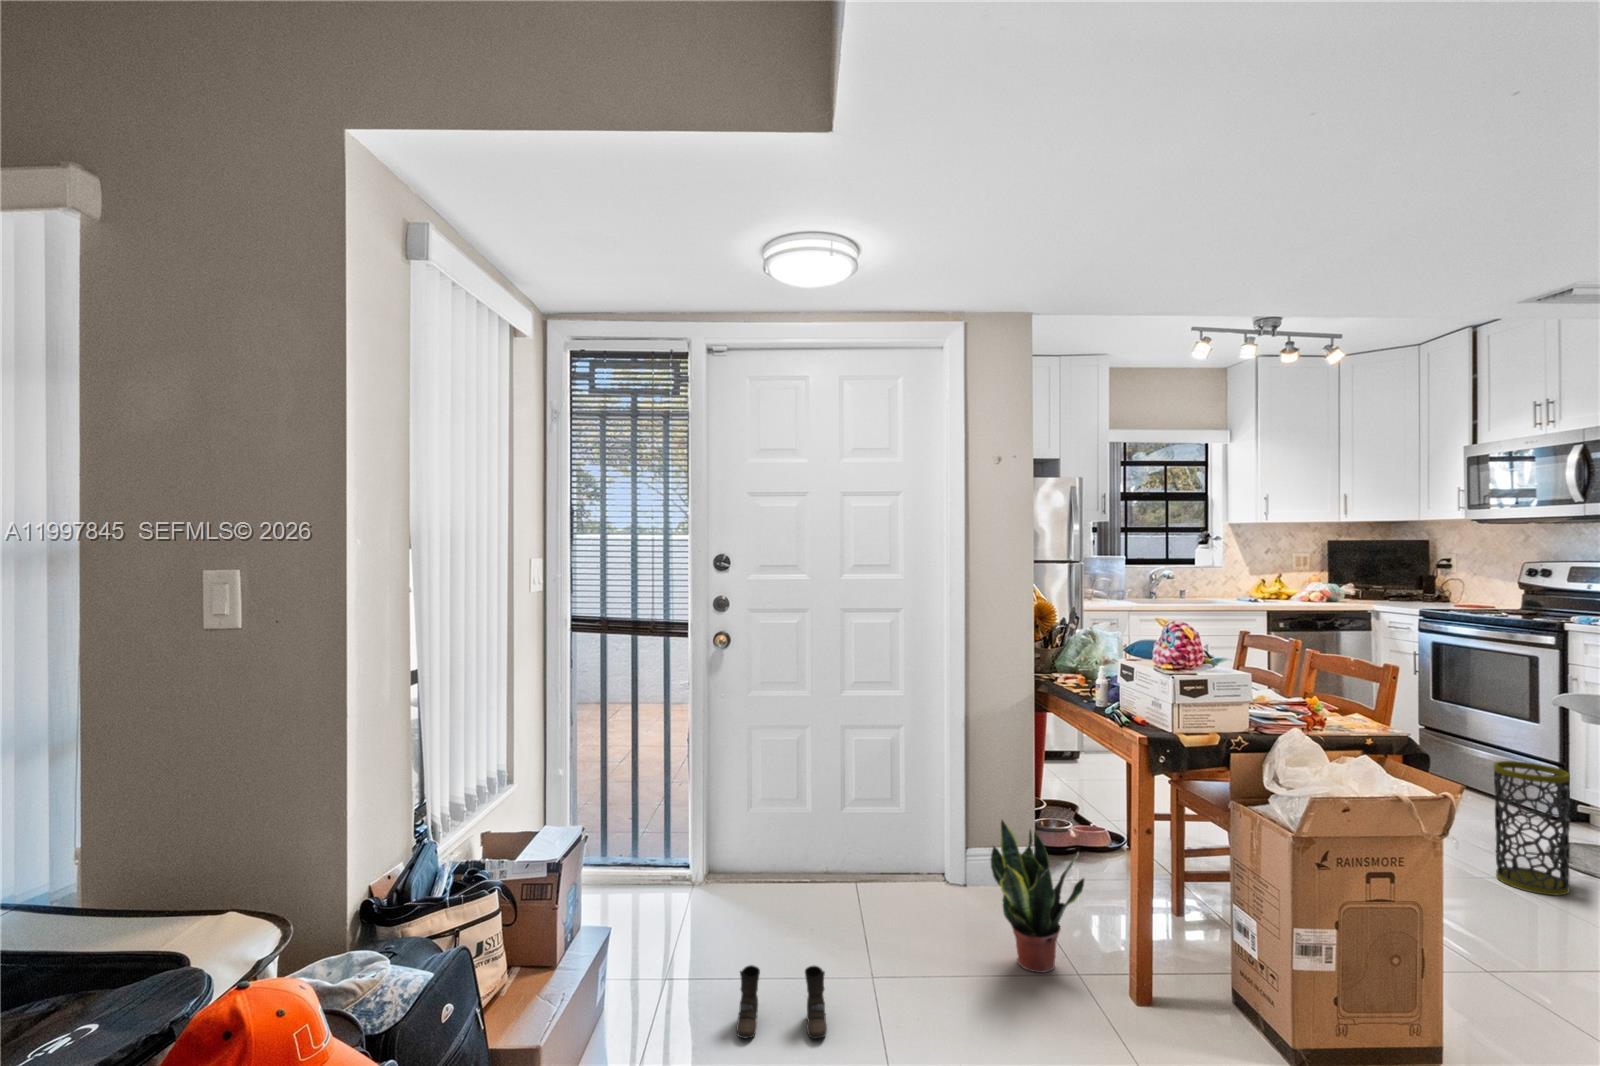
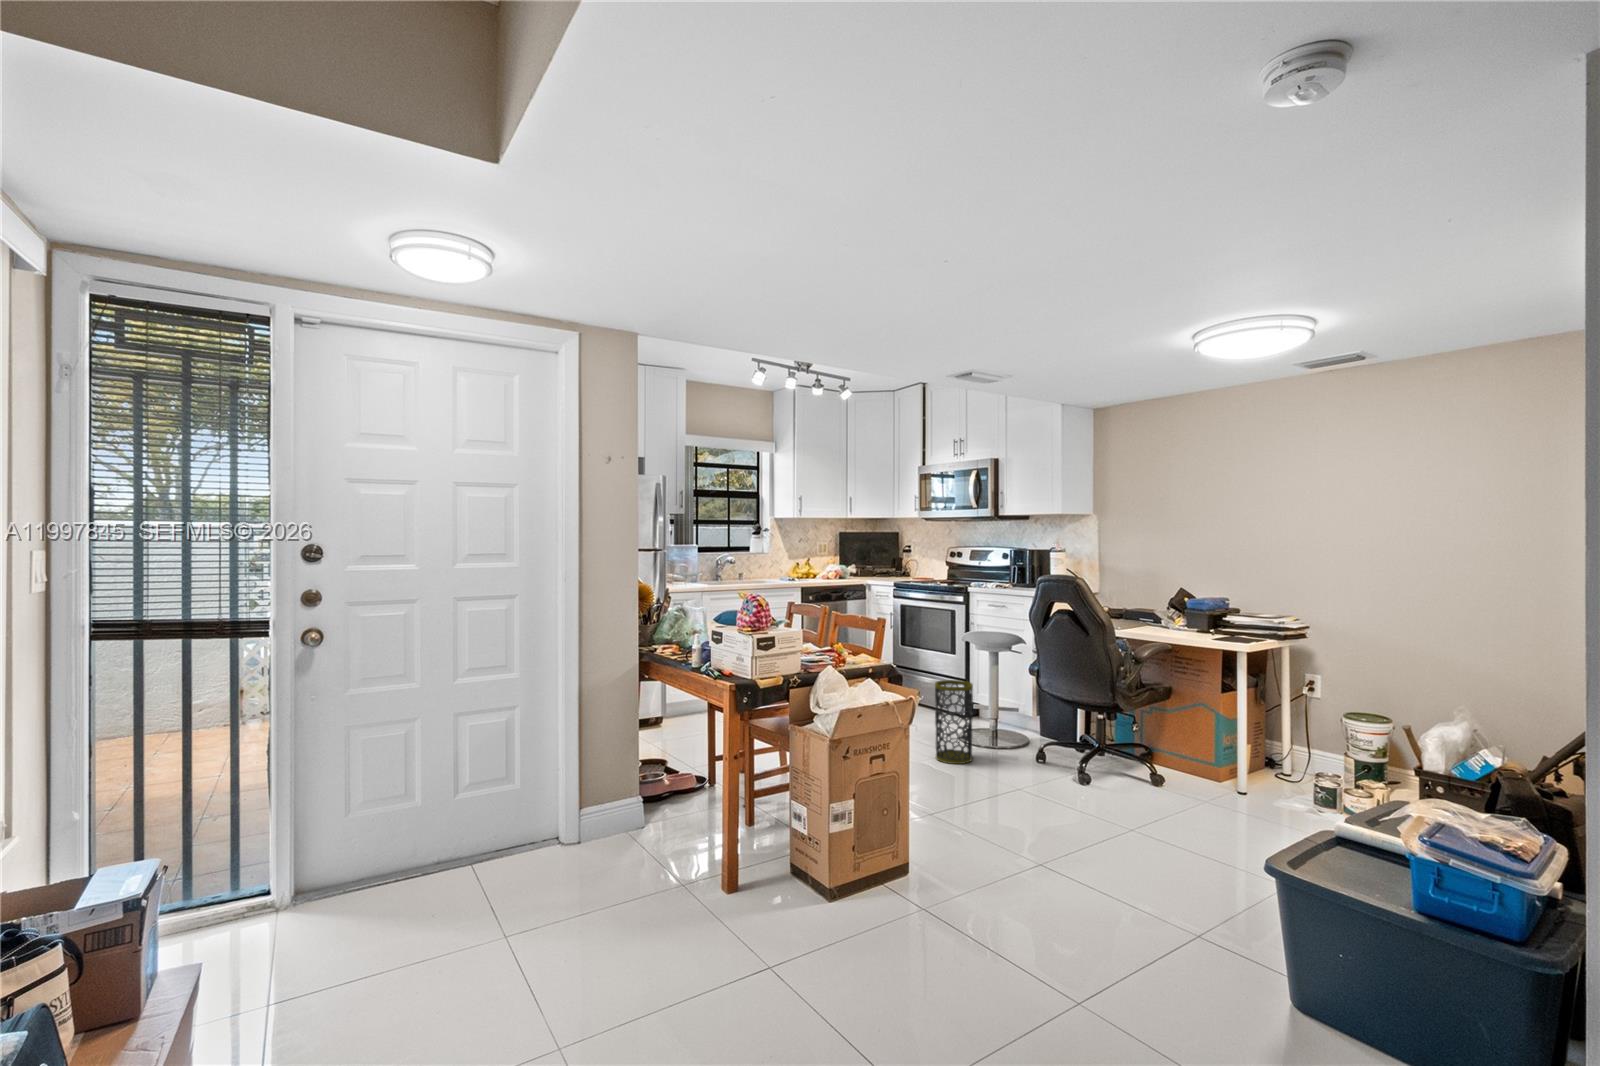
potted plant: present [991,820,1085,973] -> none [611,766,687,884]
boots: present [736,965,827,1039] -> none [391,919,481,999]

